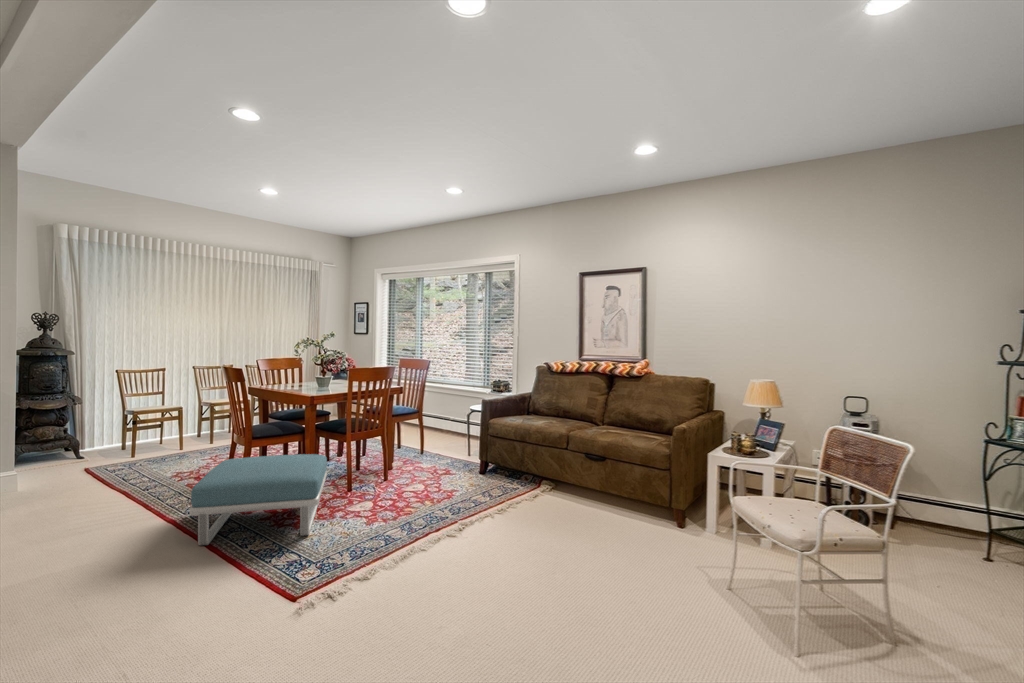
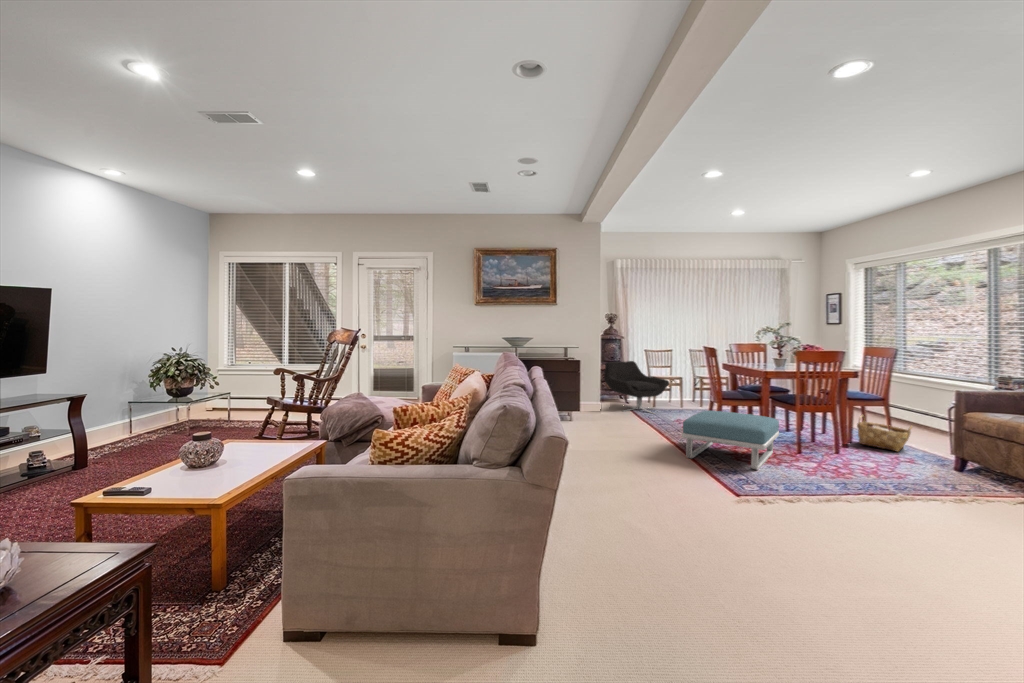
lounge chair: none [28,390,160,477] -> present [604,361,669,414]
woven basket: none [397,430,442,464] -> present [857,415,912,452]

